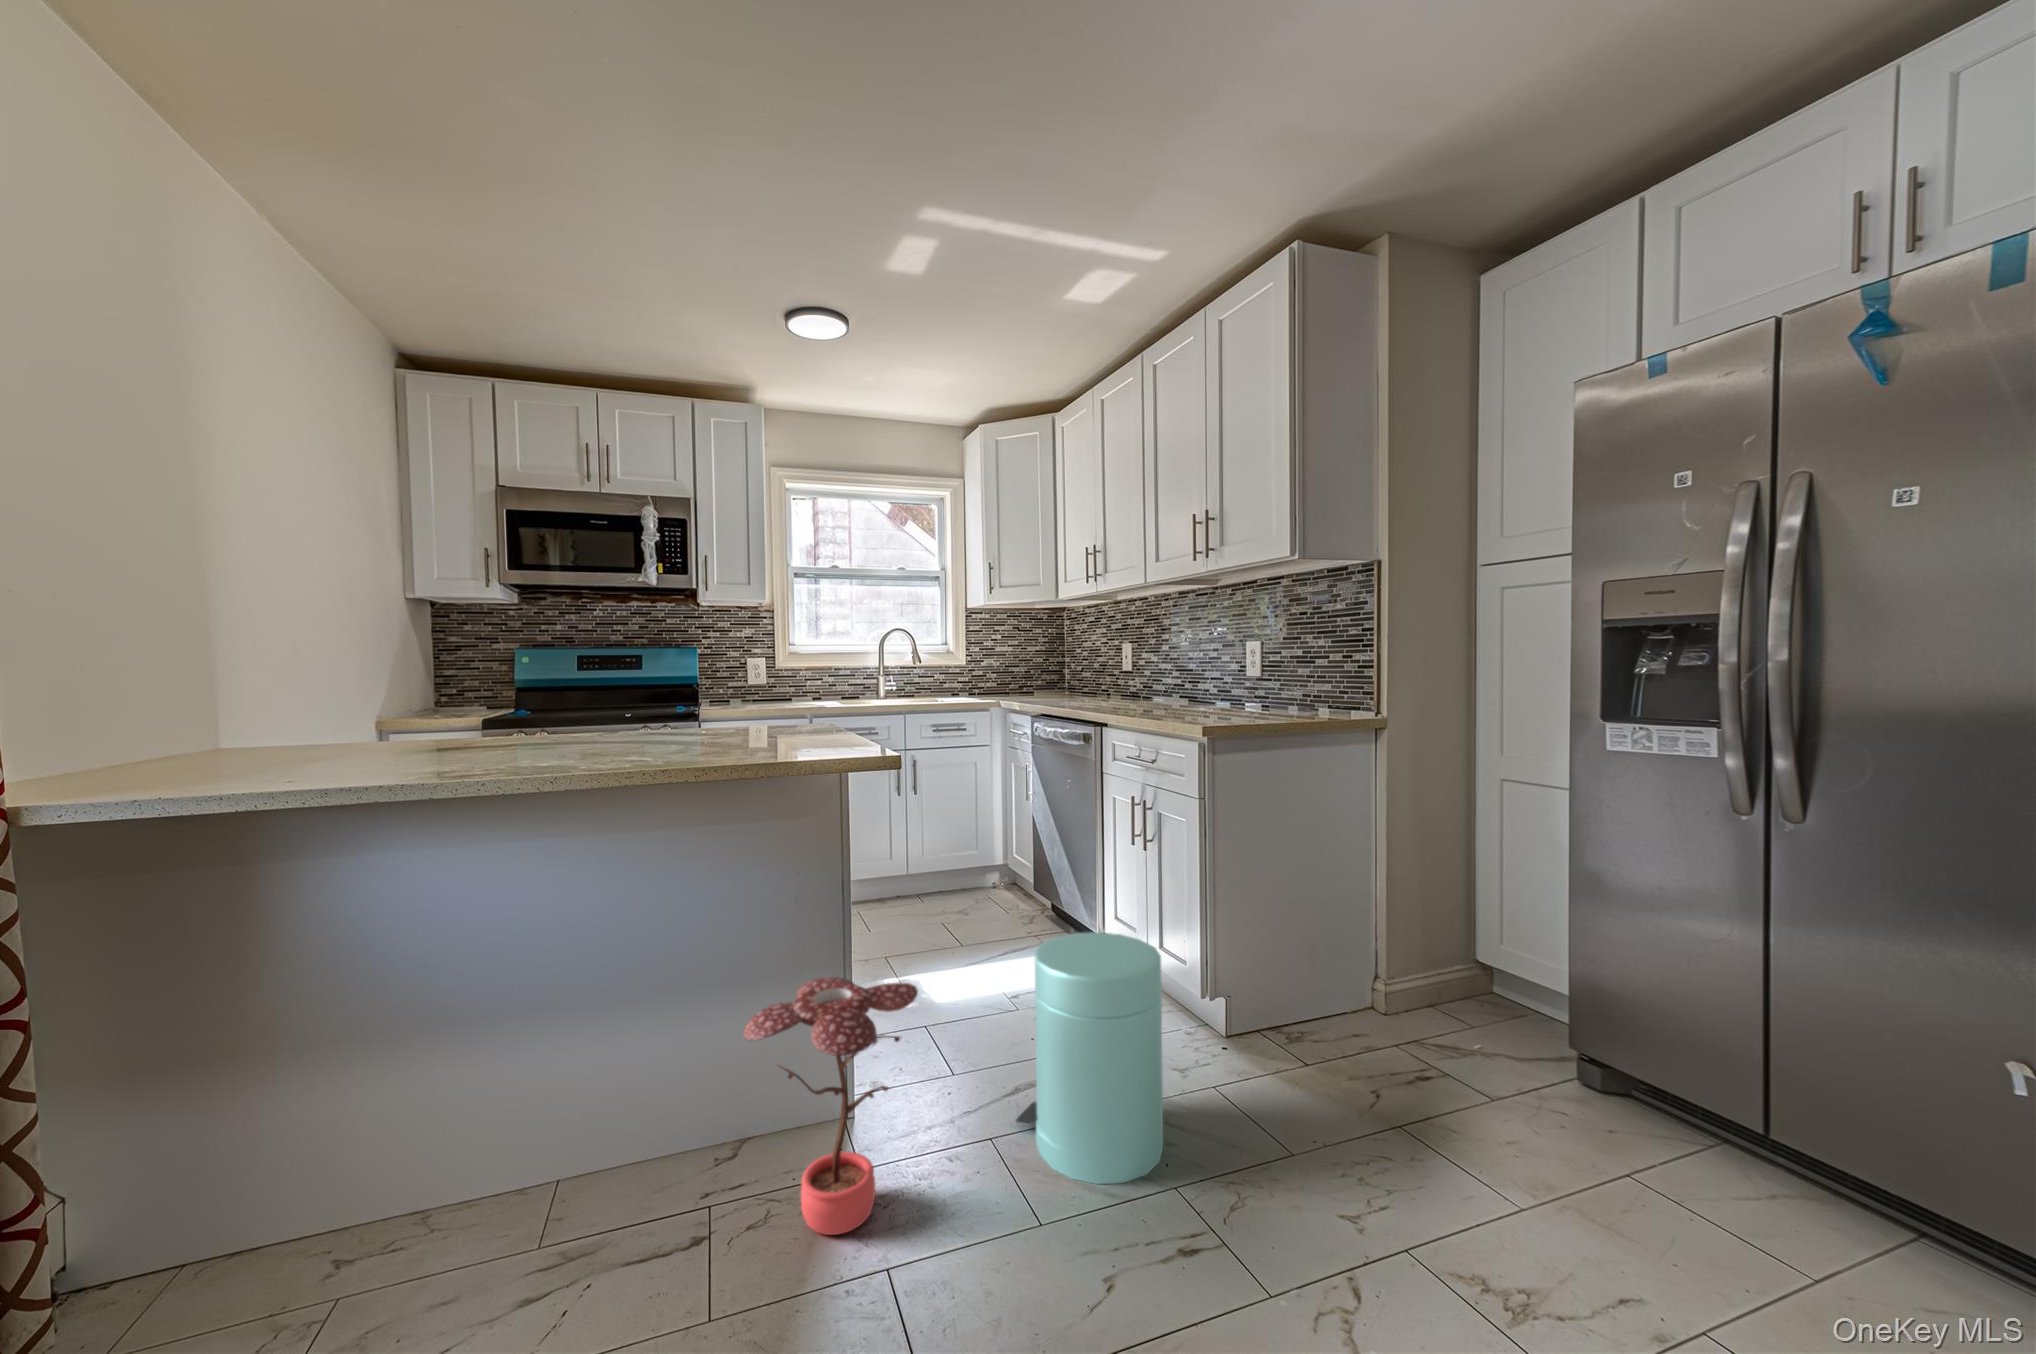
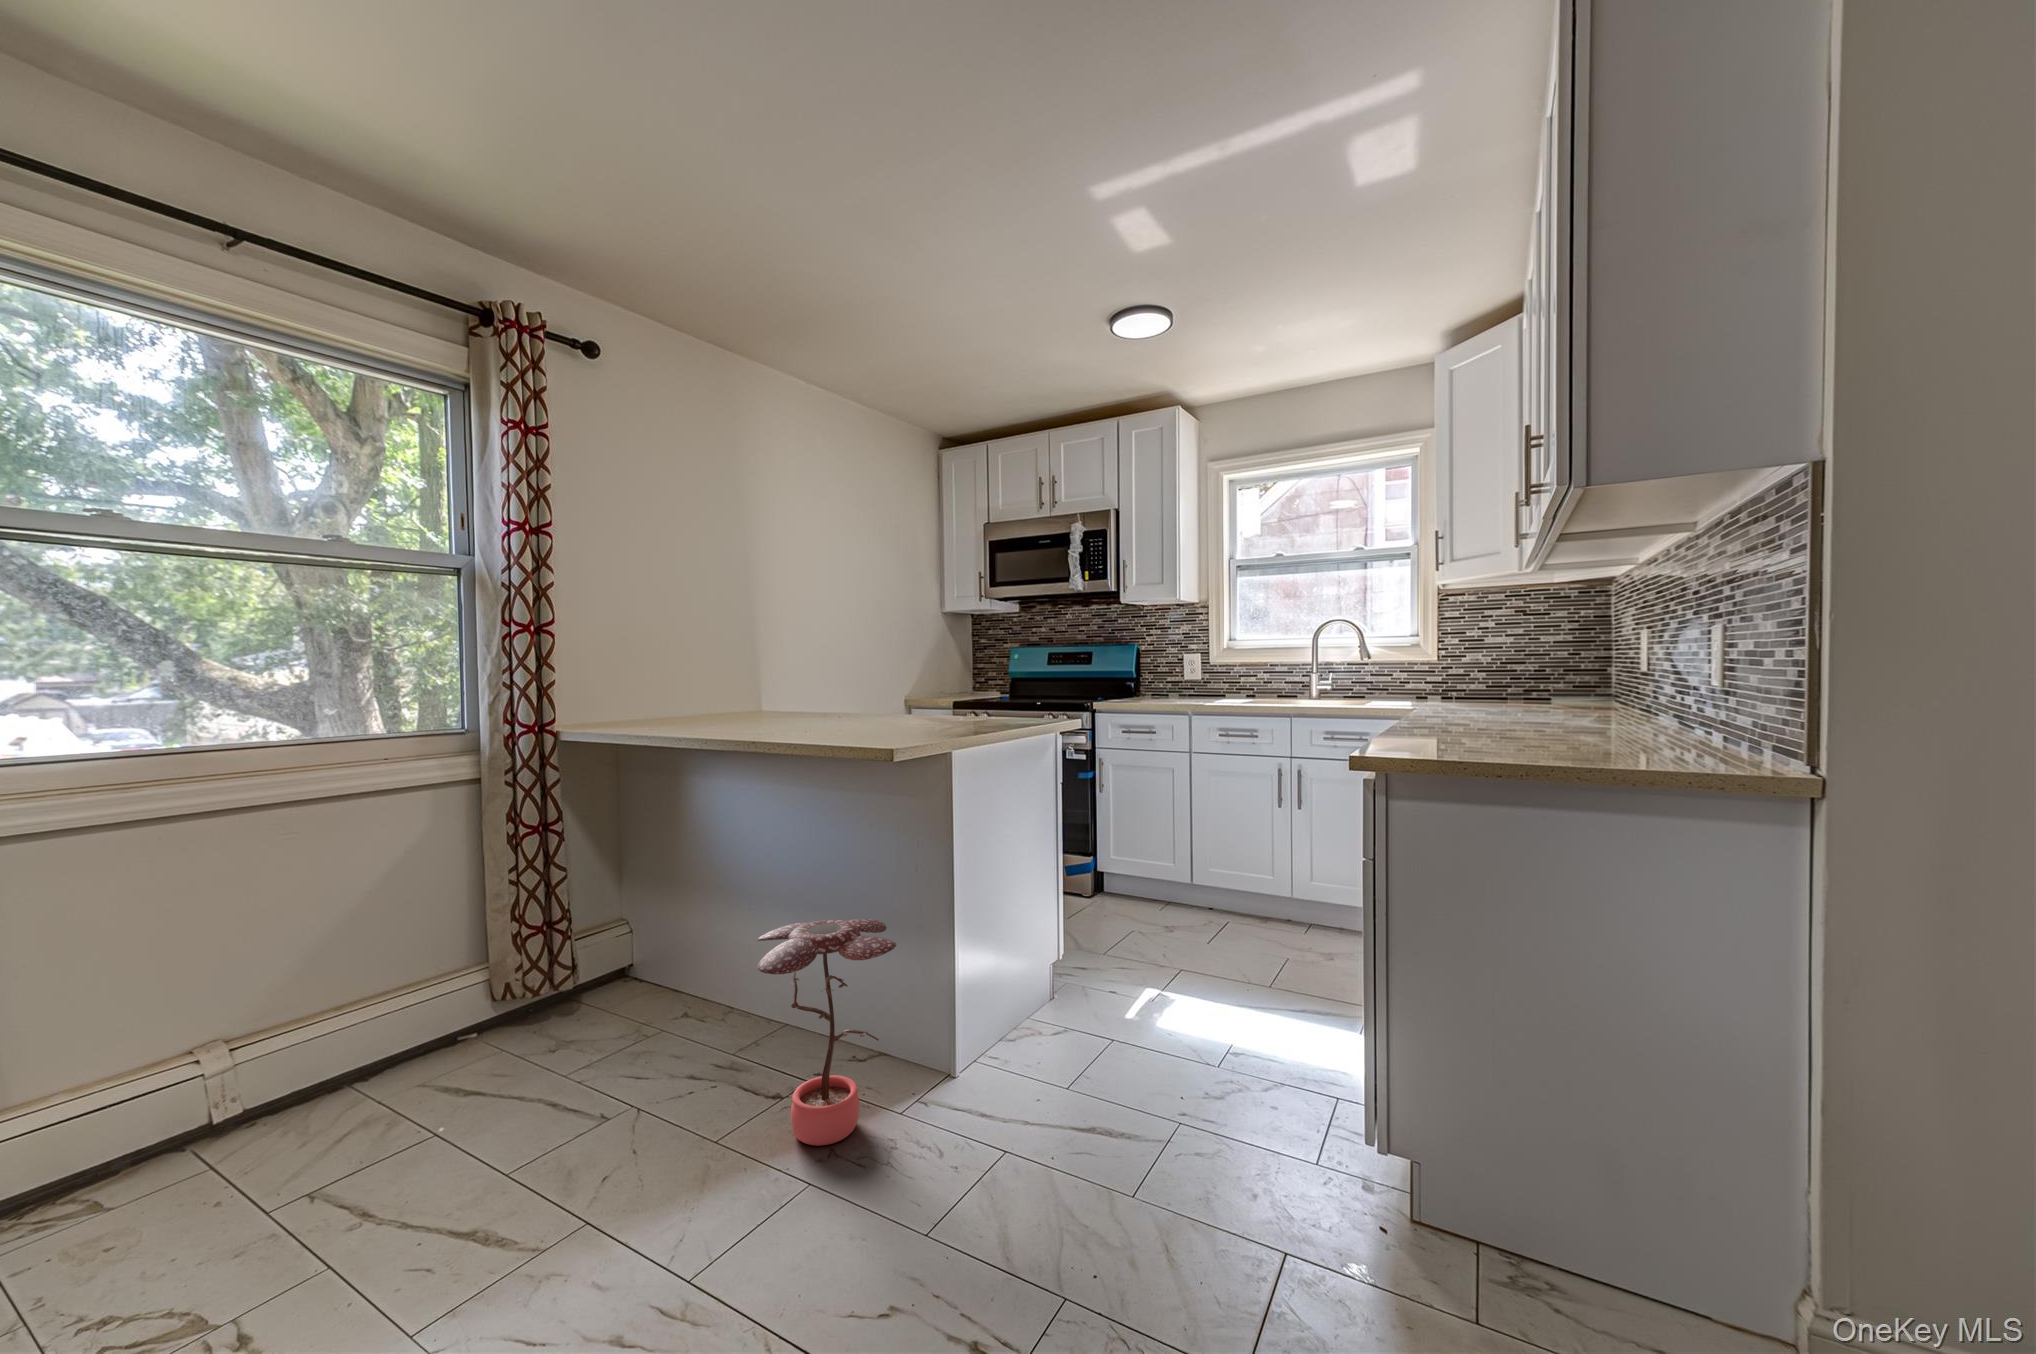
trash can: present [1016,932,1163,1184] -> none [987,957,1147,1288]

